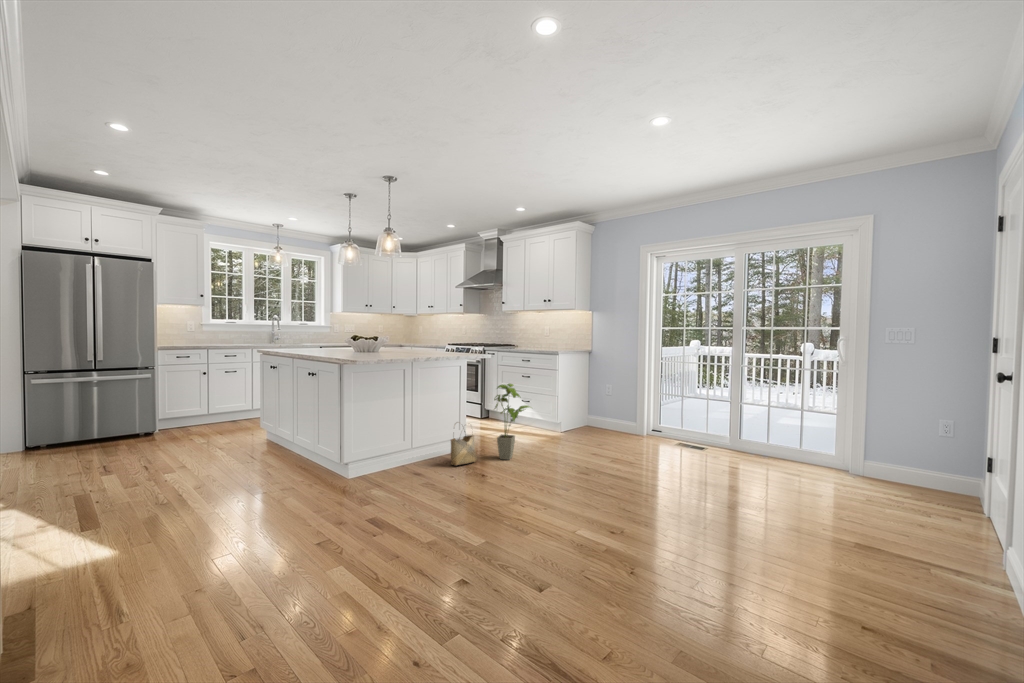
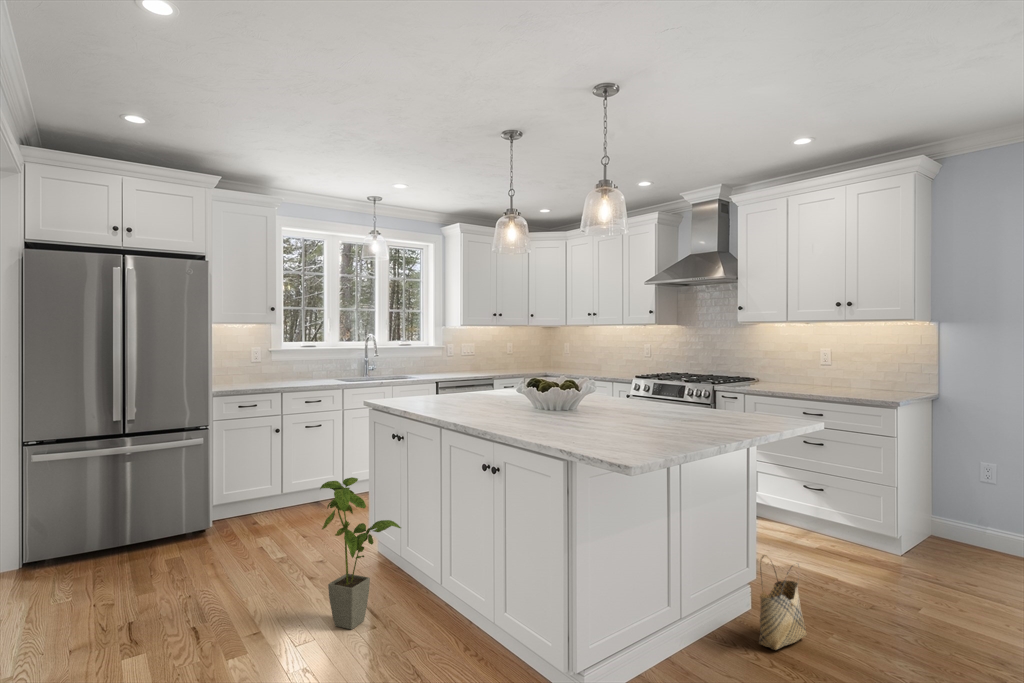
house plant: present [494,384,529,460] -> present [320,477,401,629]

